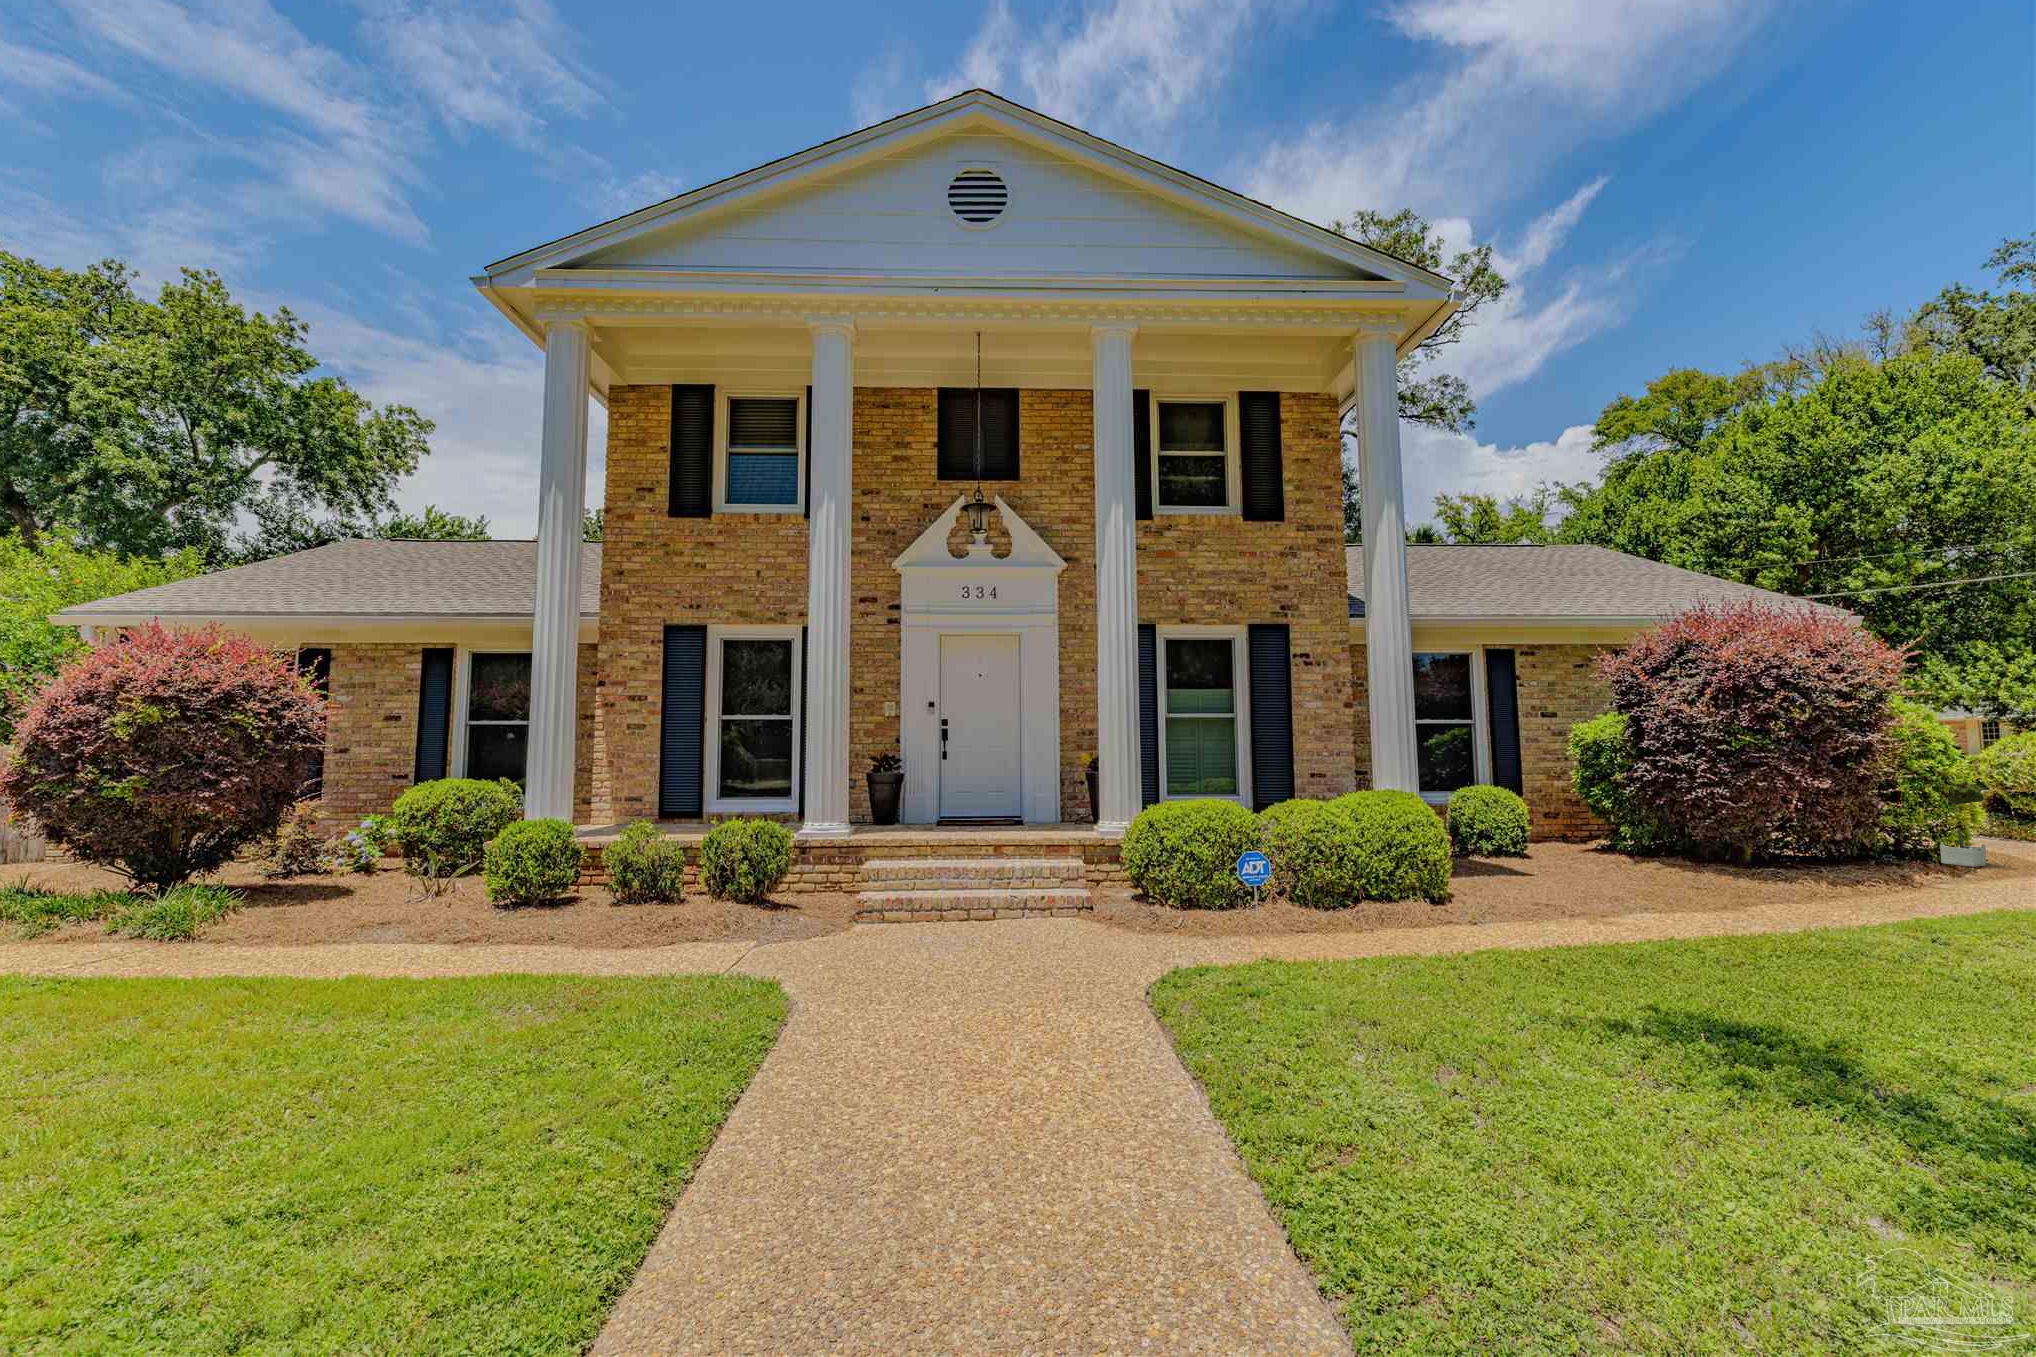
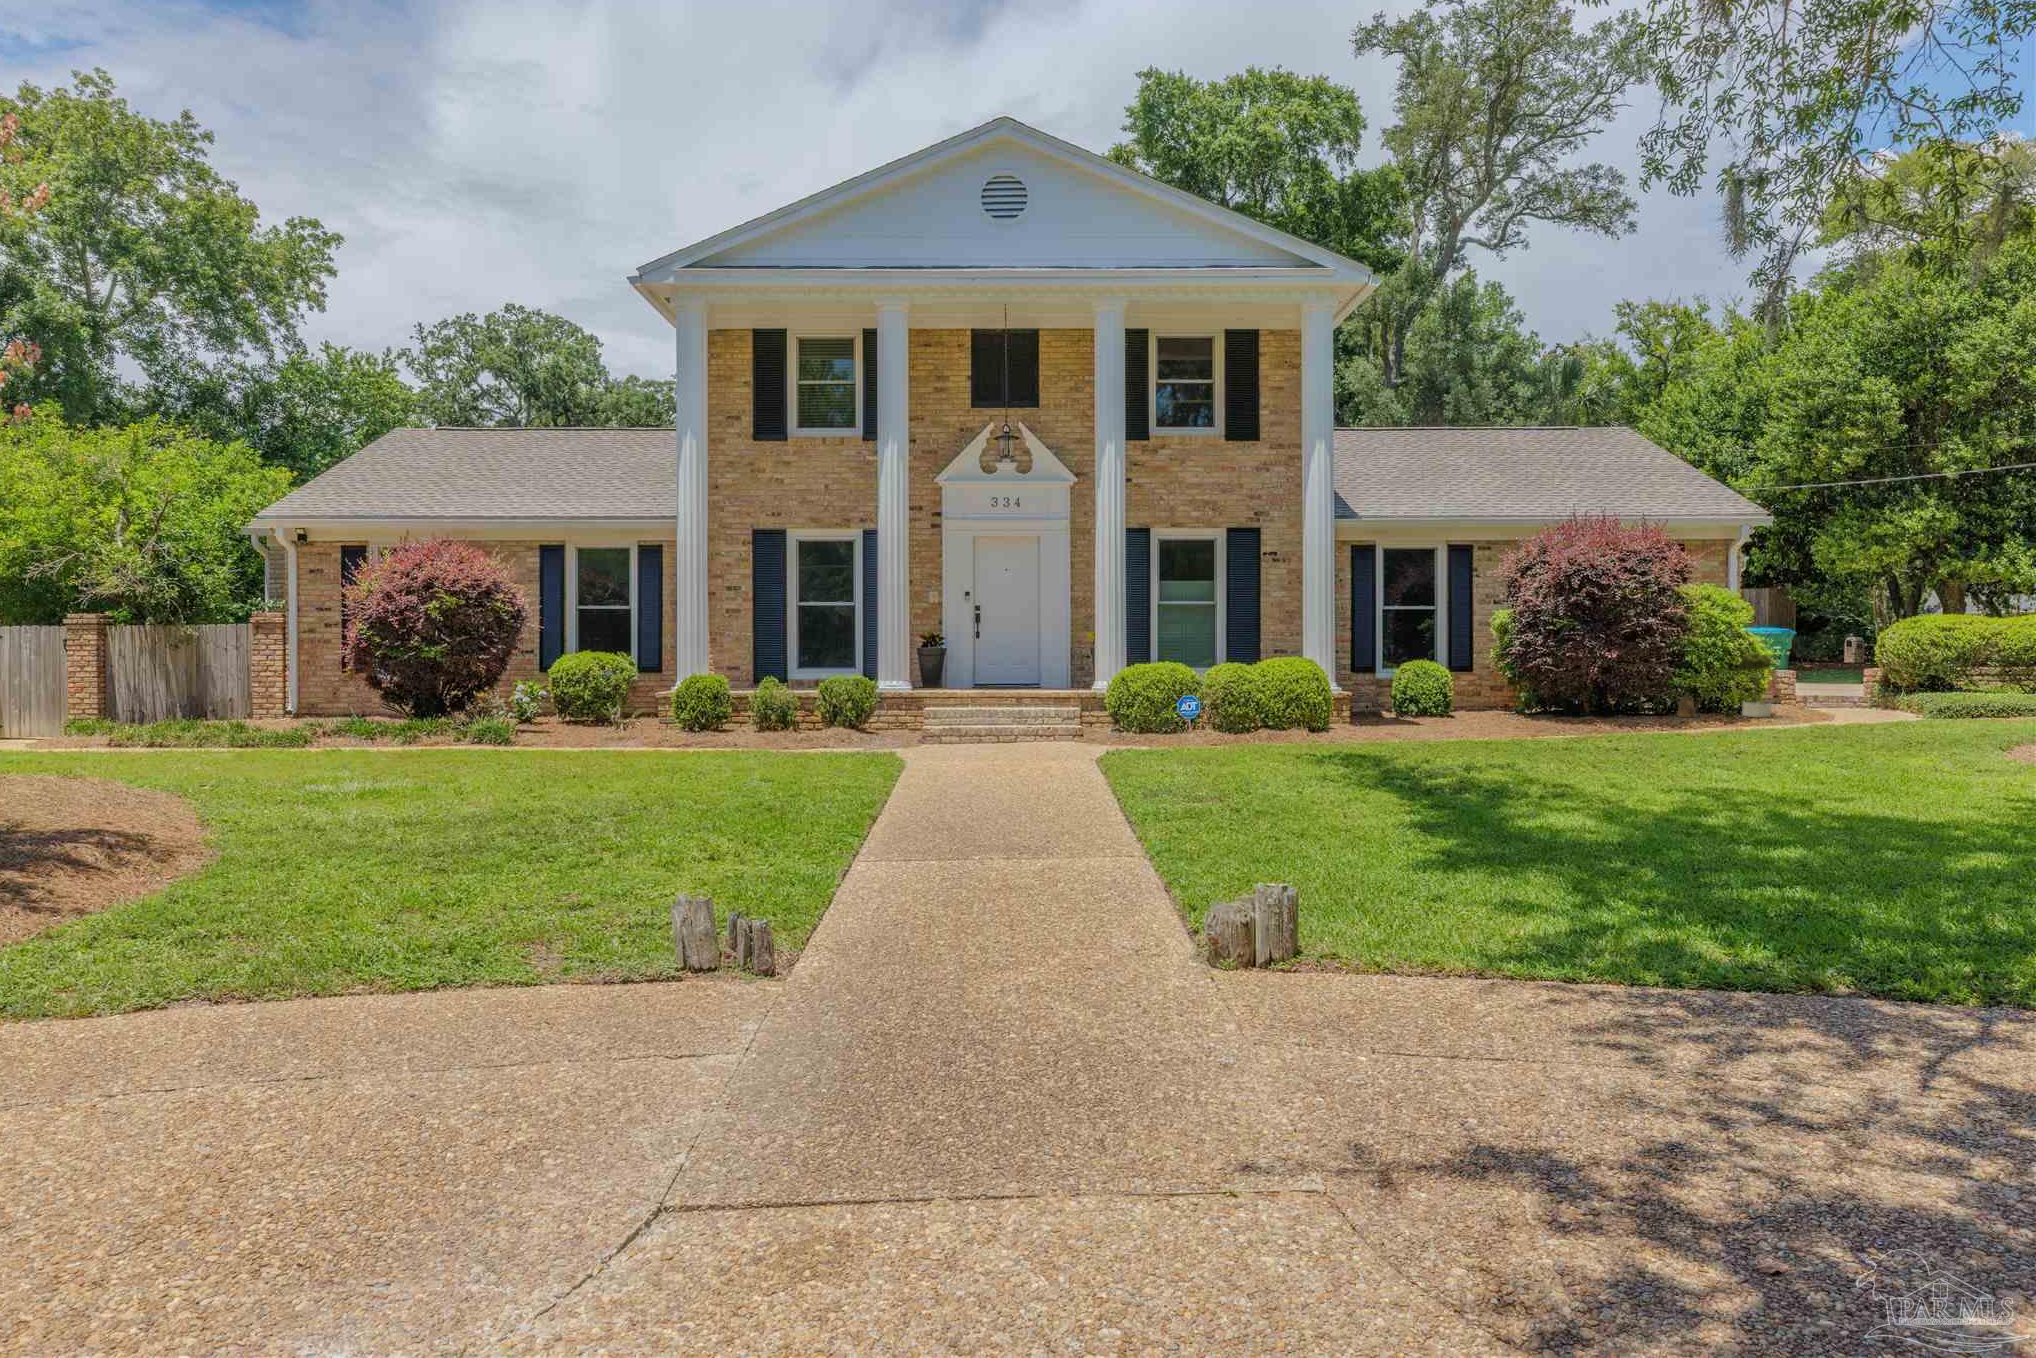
watering can: none [1847,838,1910,866] -> present [1677,696,1701,717]

